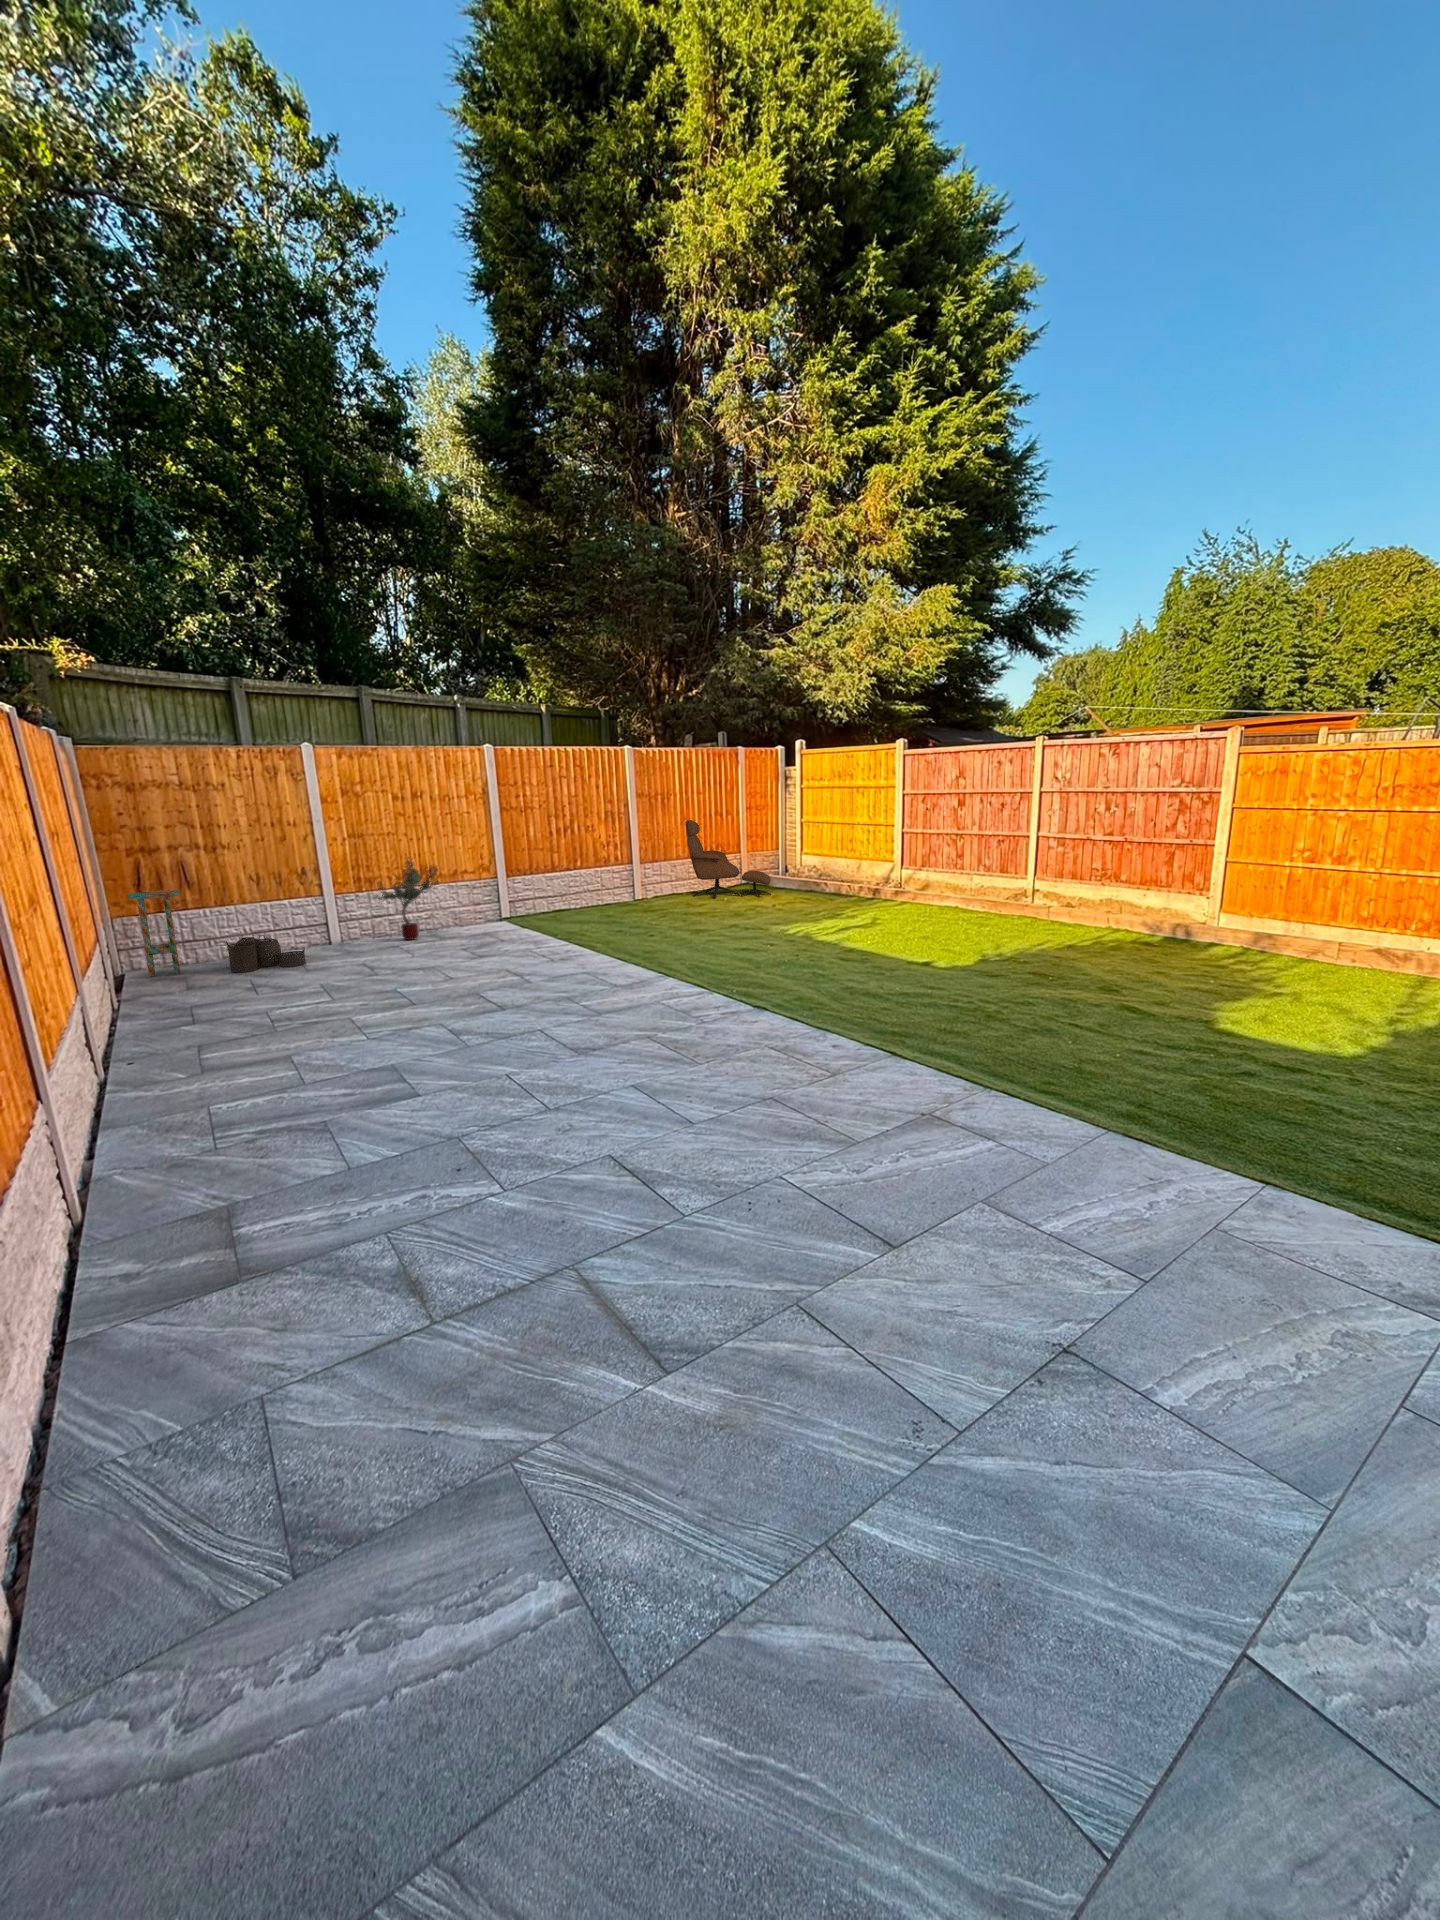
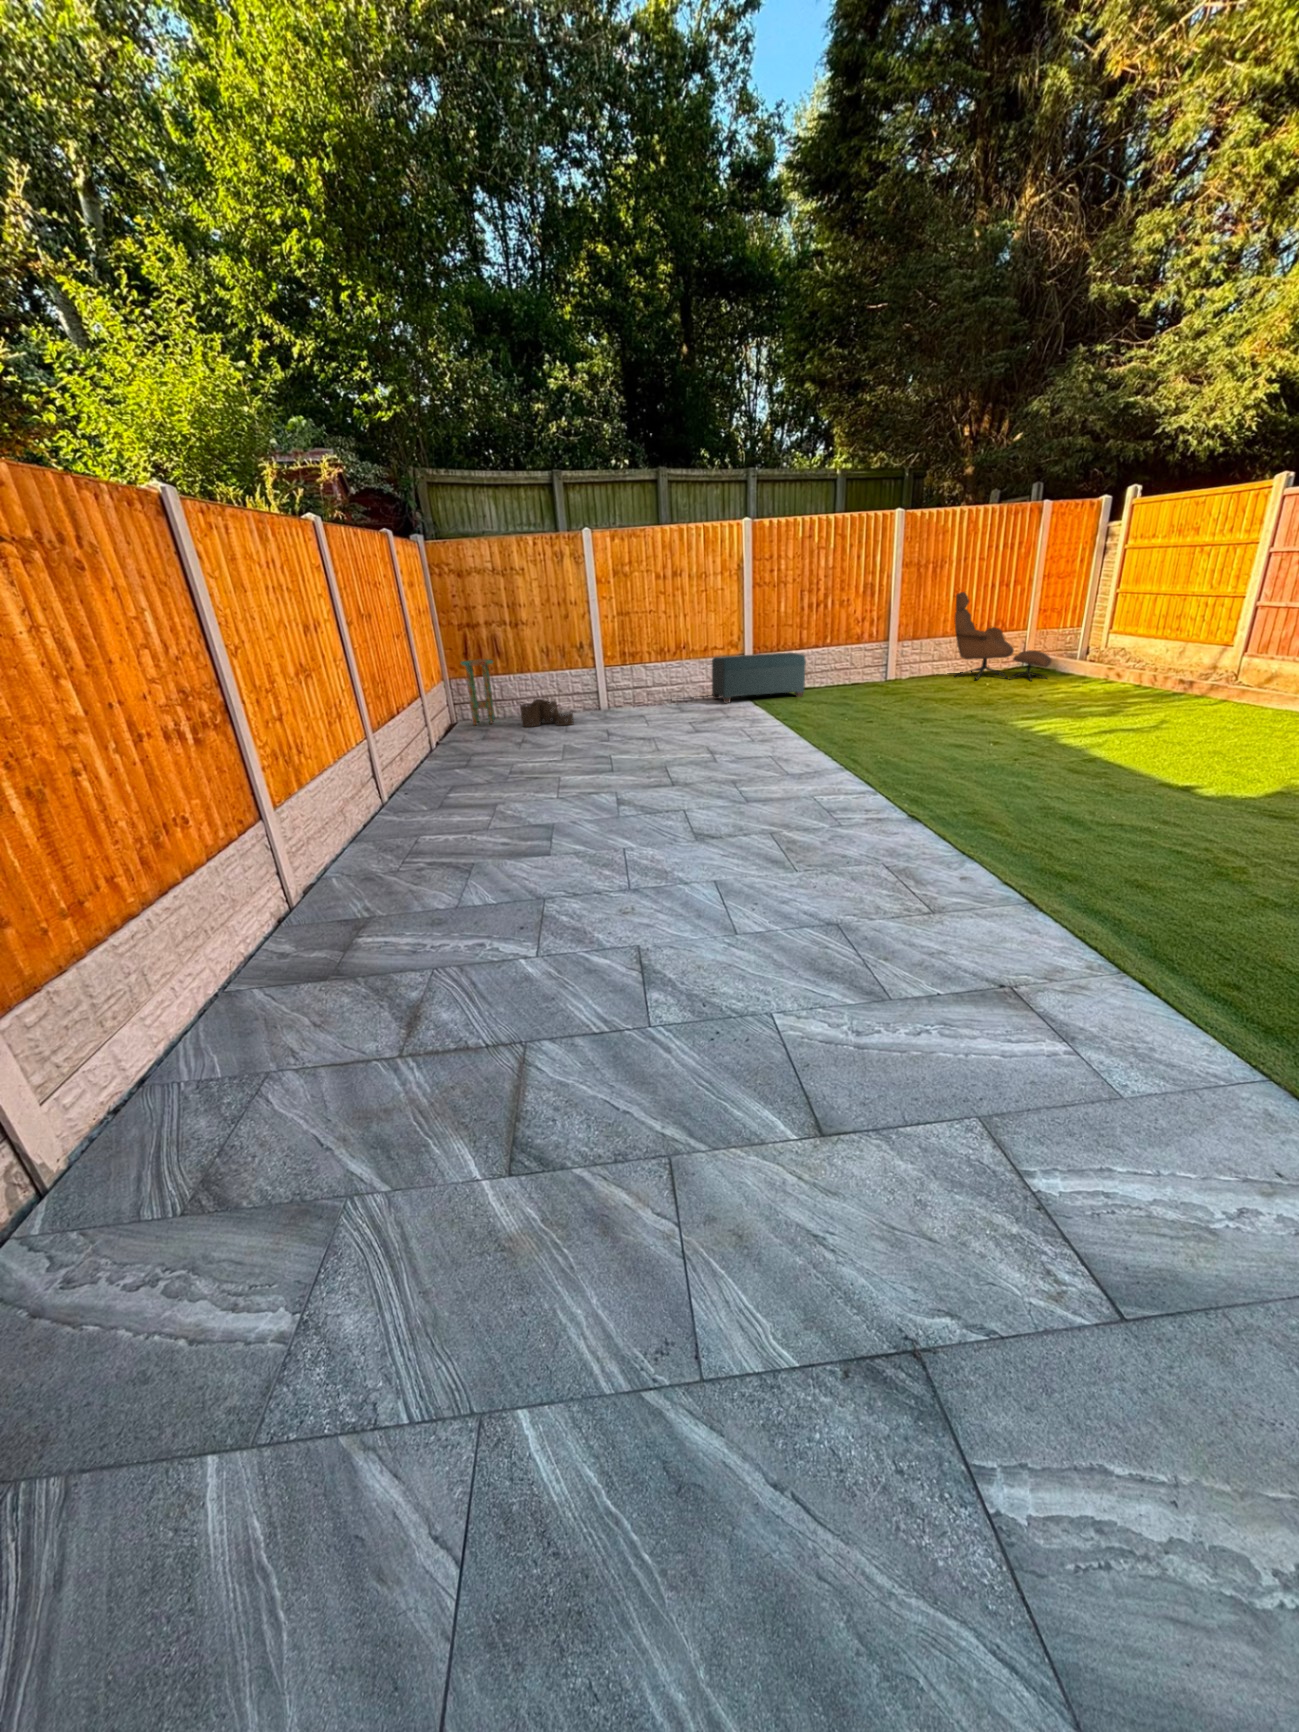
potted tree: present [373,857,438,940] -> none [631,632,690,708]
bench: none [461,876,565,930] -> present [712,653,806,703]

